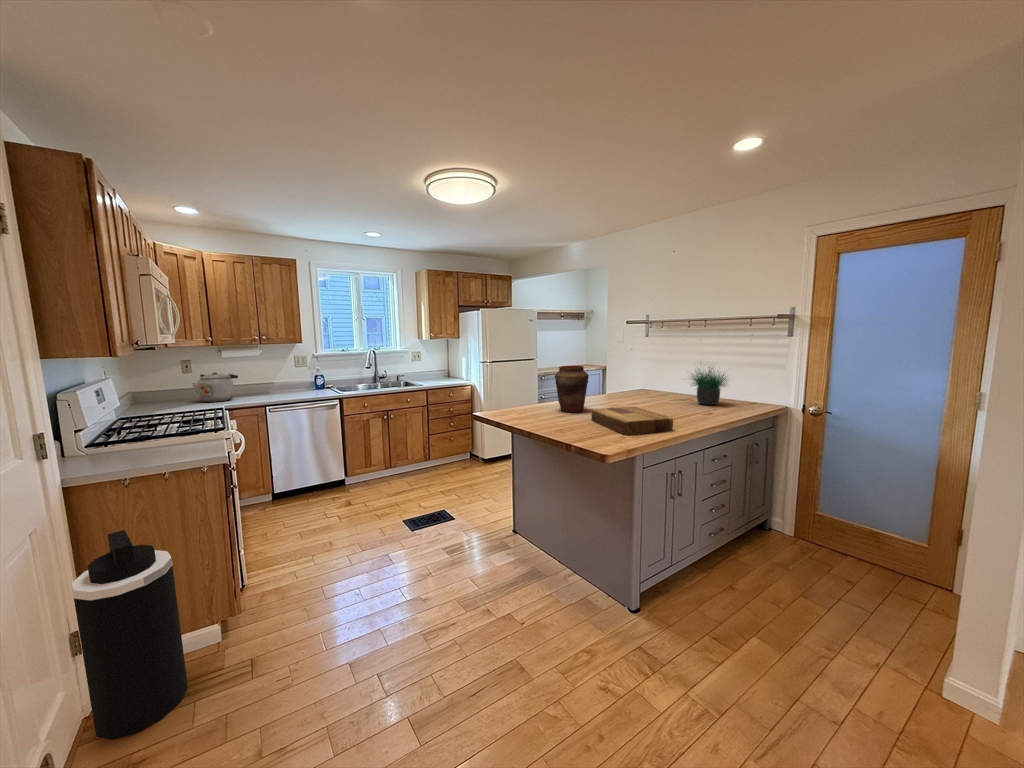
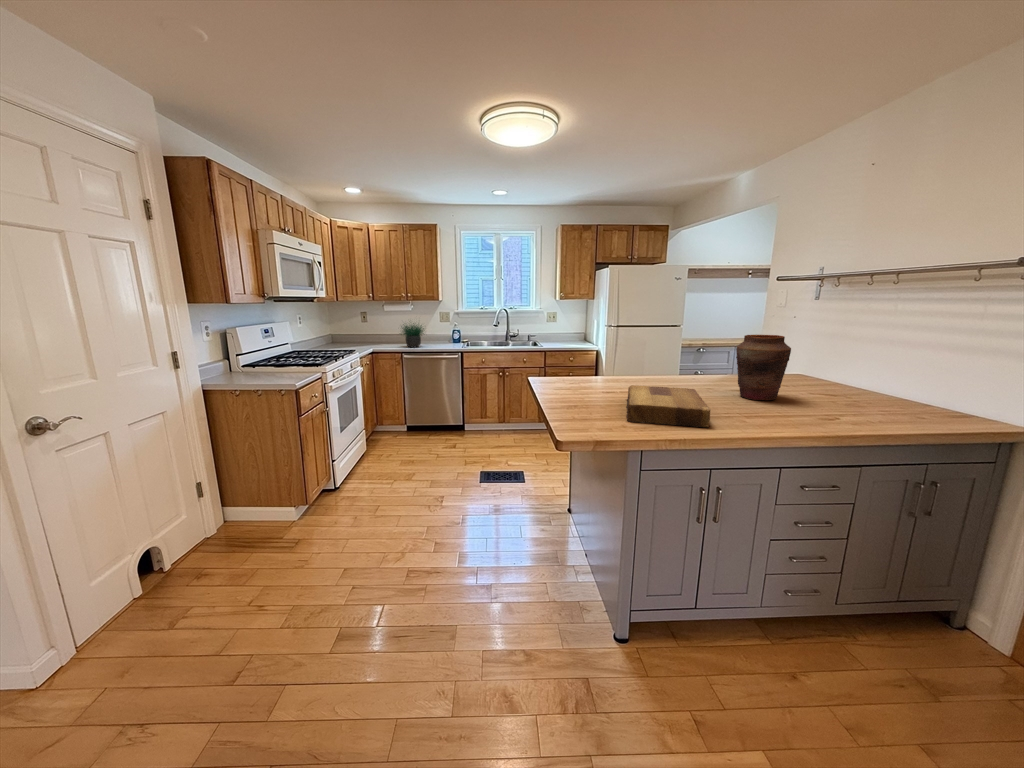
vase: present [555,366,589,412] -> present [736,335,791,400]
potted plant: present [692,370,726,405] -> present [402,323,424,347]
kettle: present [192,372,238,402] -> none [361,322,391,346]
trash can: present [72,530,188,740] -> none [184,424,260,561]

